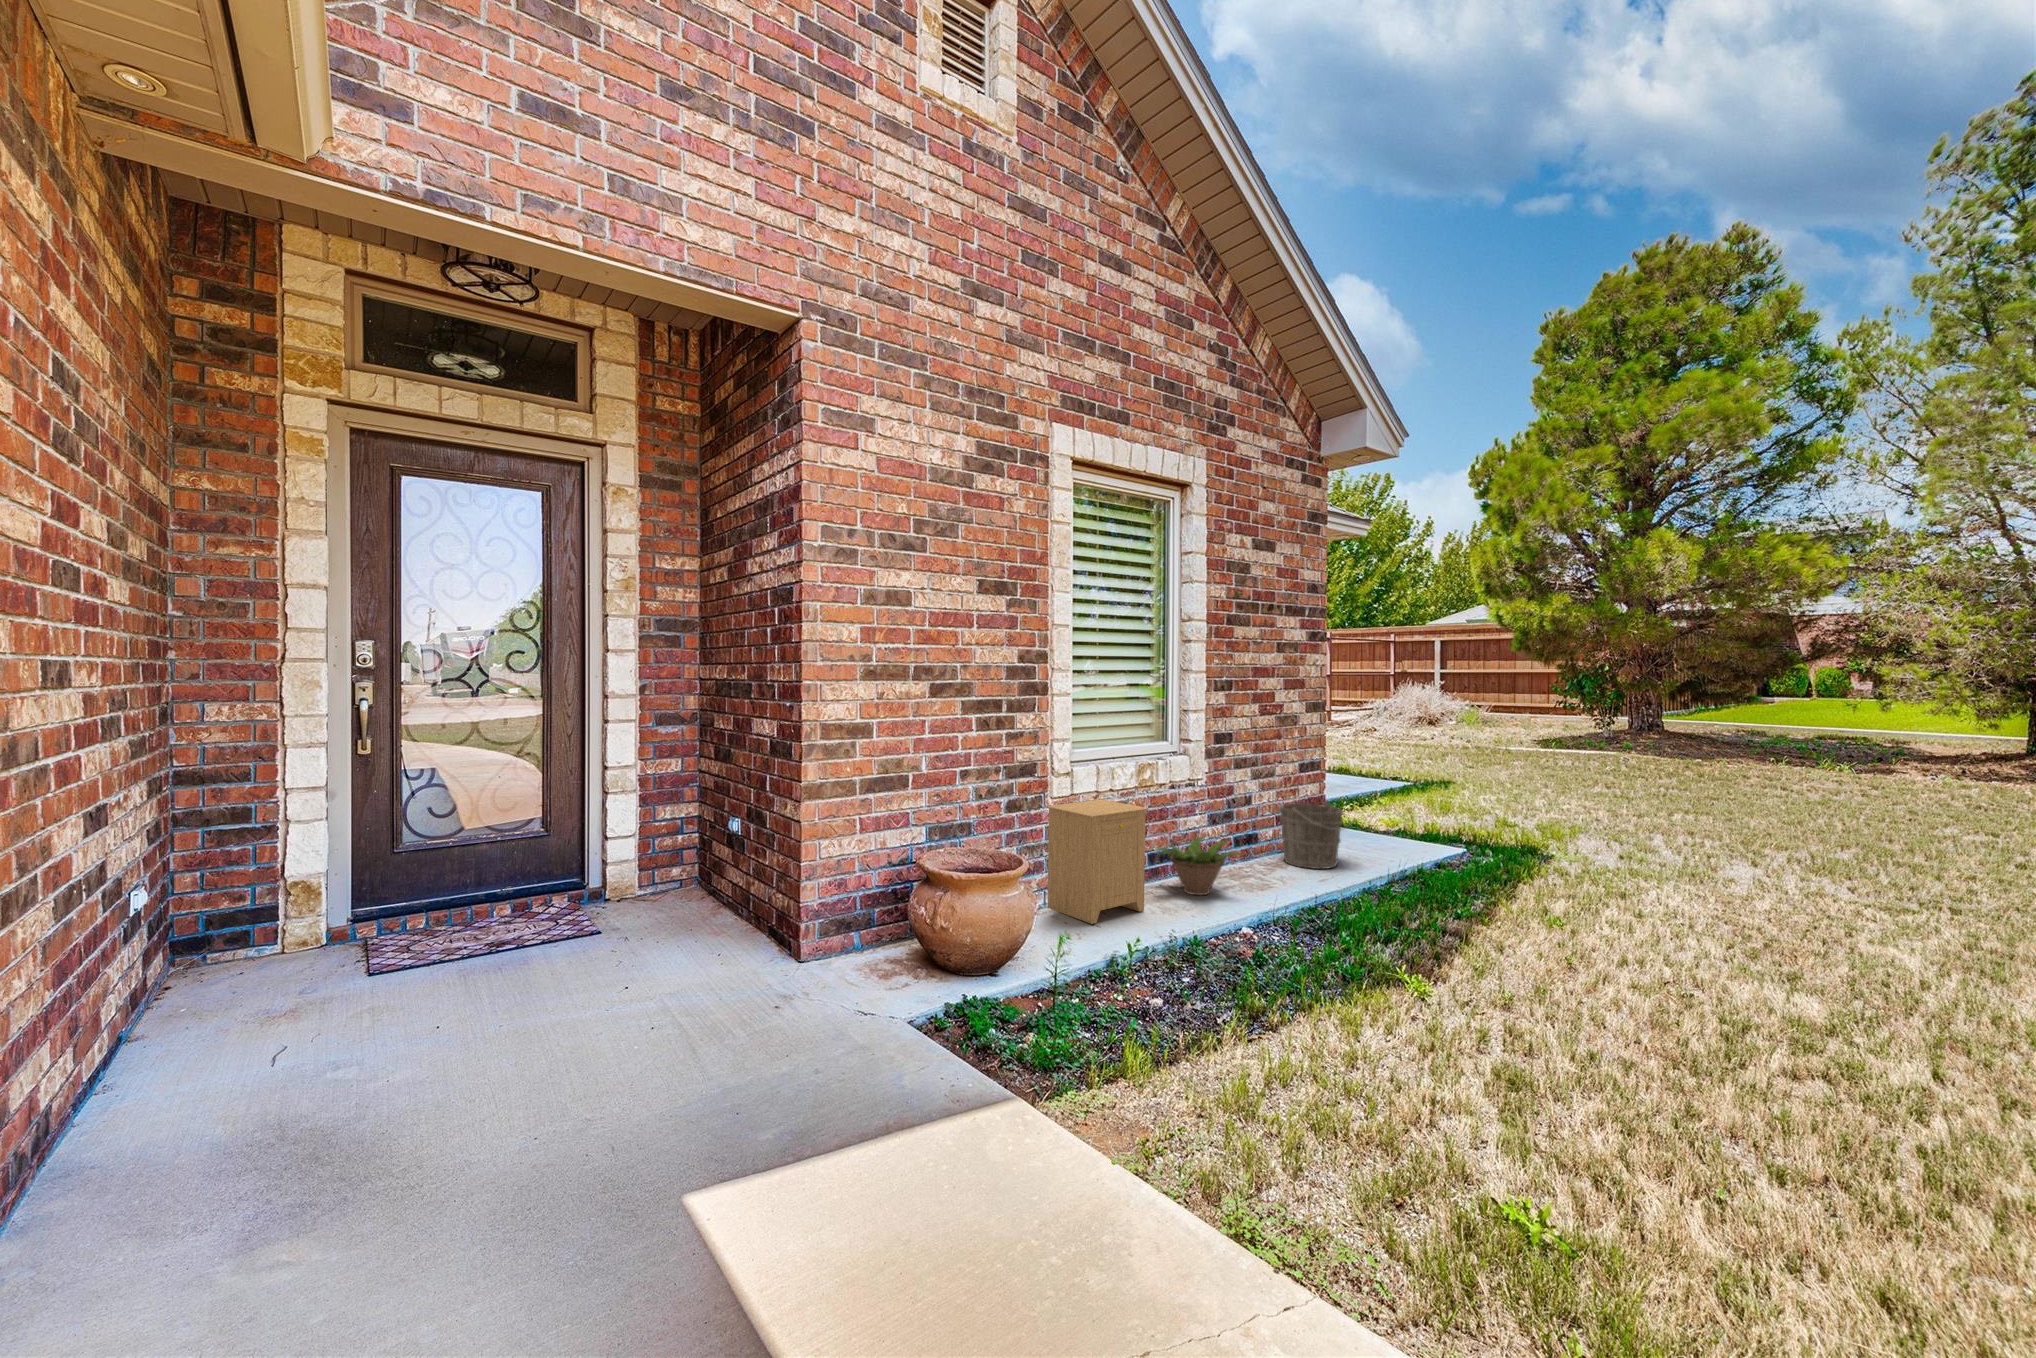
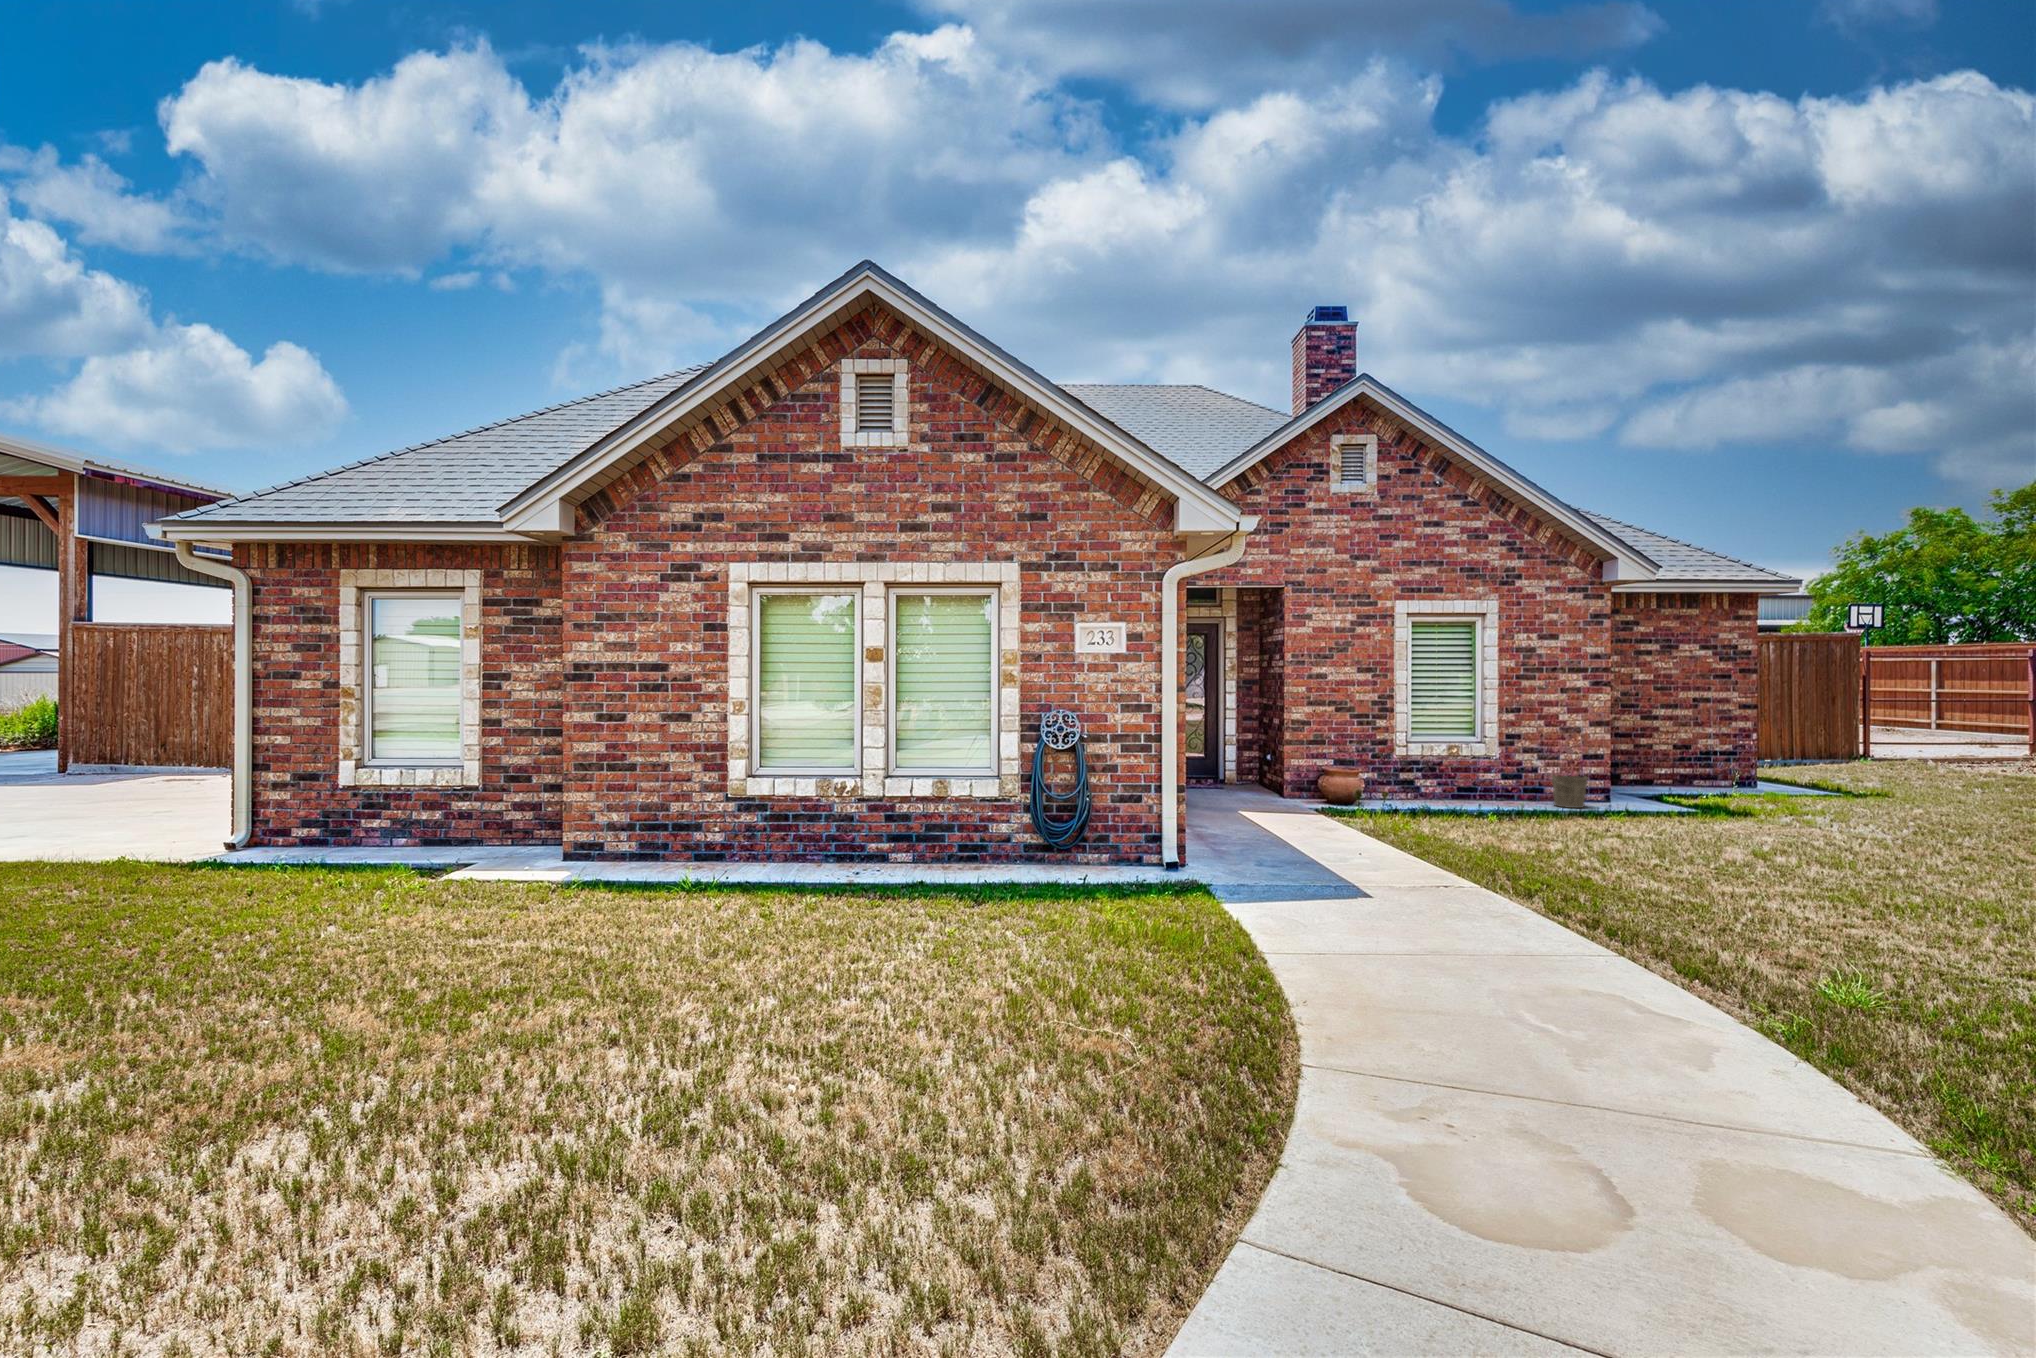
side table: present [1046,799,1149,924] -> none [1392,758,1434,804]
decorative plant: present [1157,836,1240,895] -> none [1448,782,1495,805]

